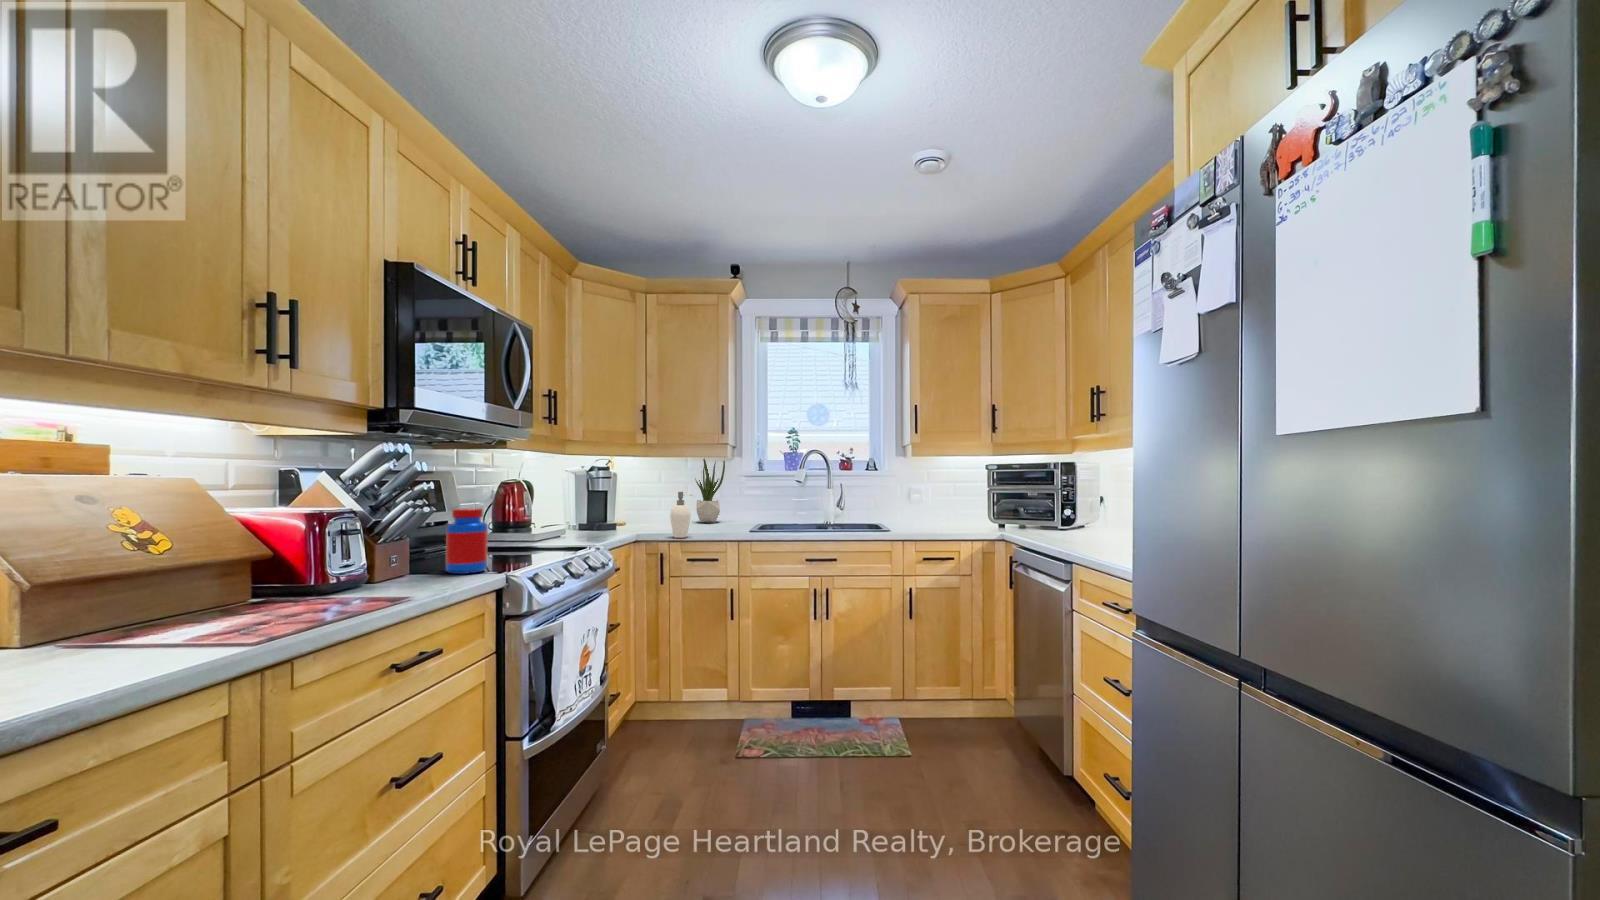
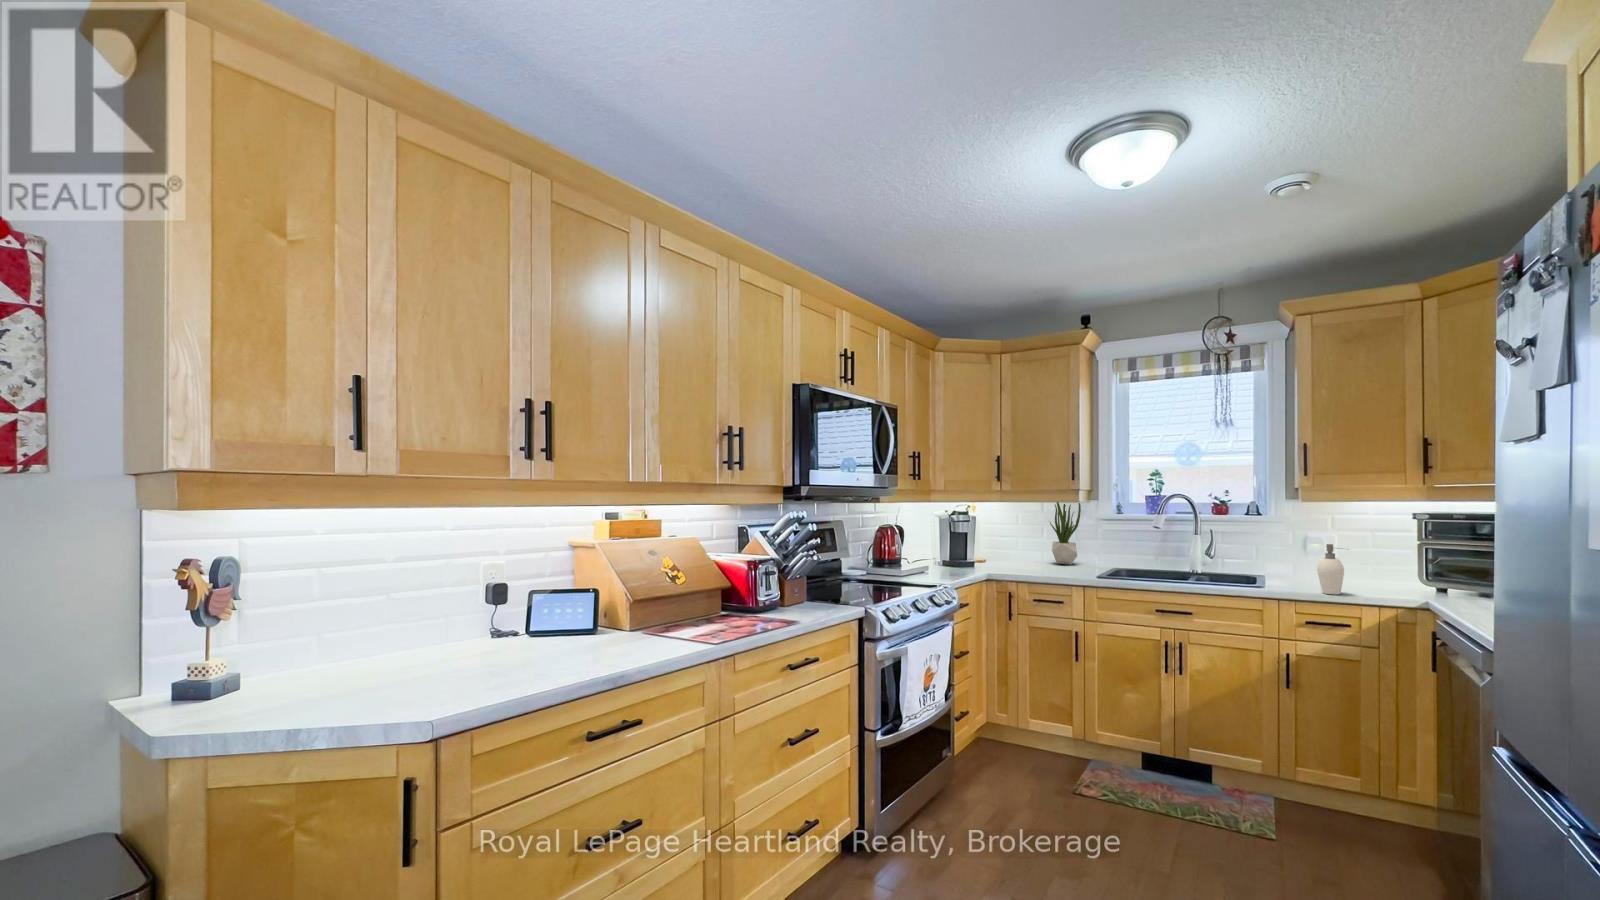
soap dispenser: present [670,492,691,538] -> present [1317,544,1344,594]
jar: present [446,508,488,574] -> none [827,557,853,604]

